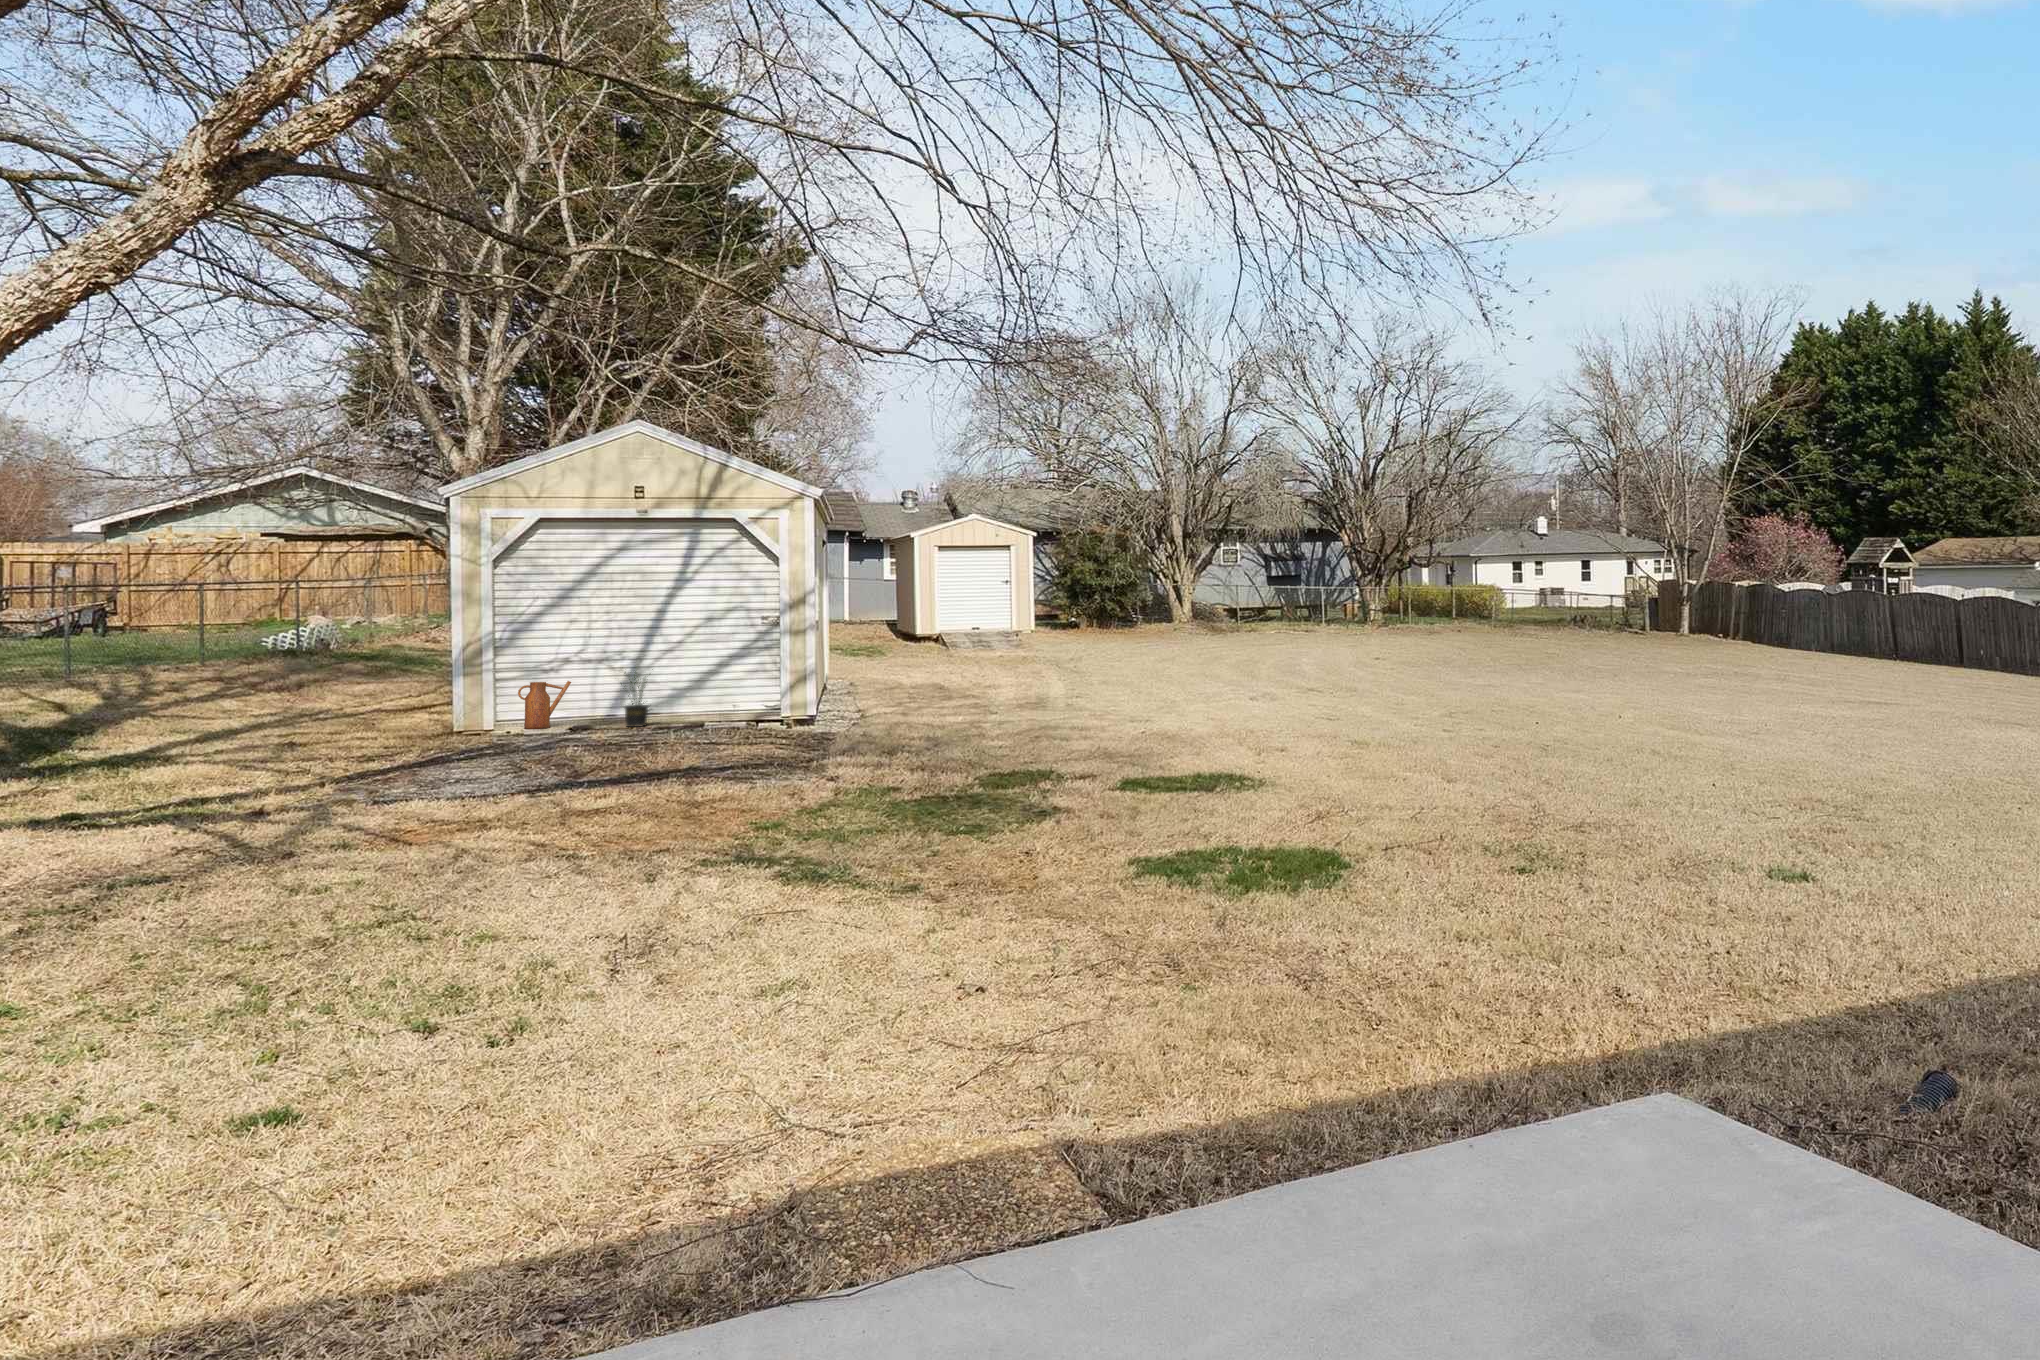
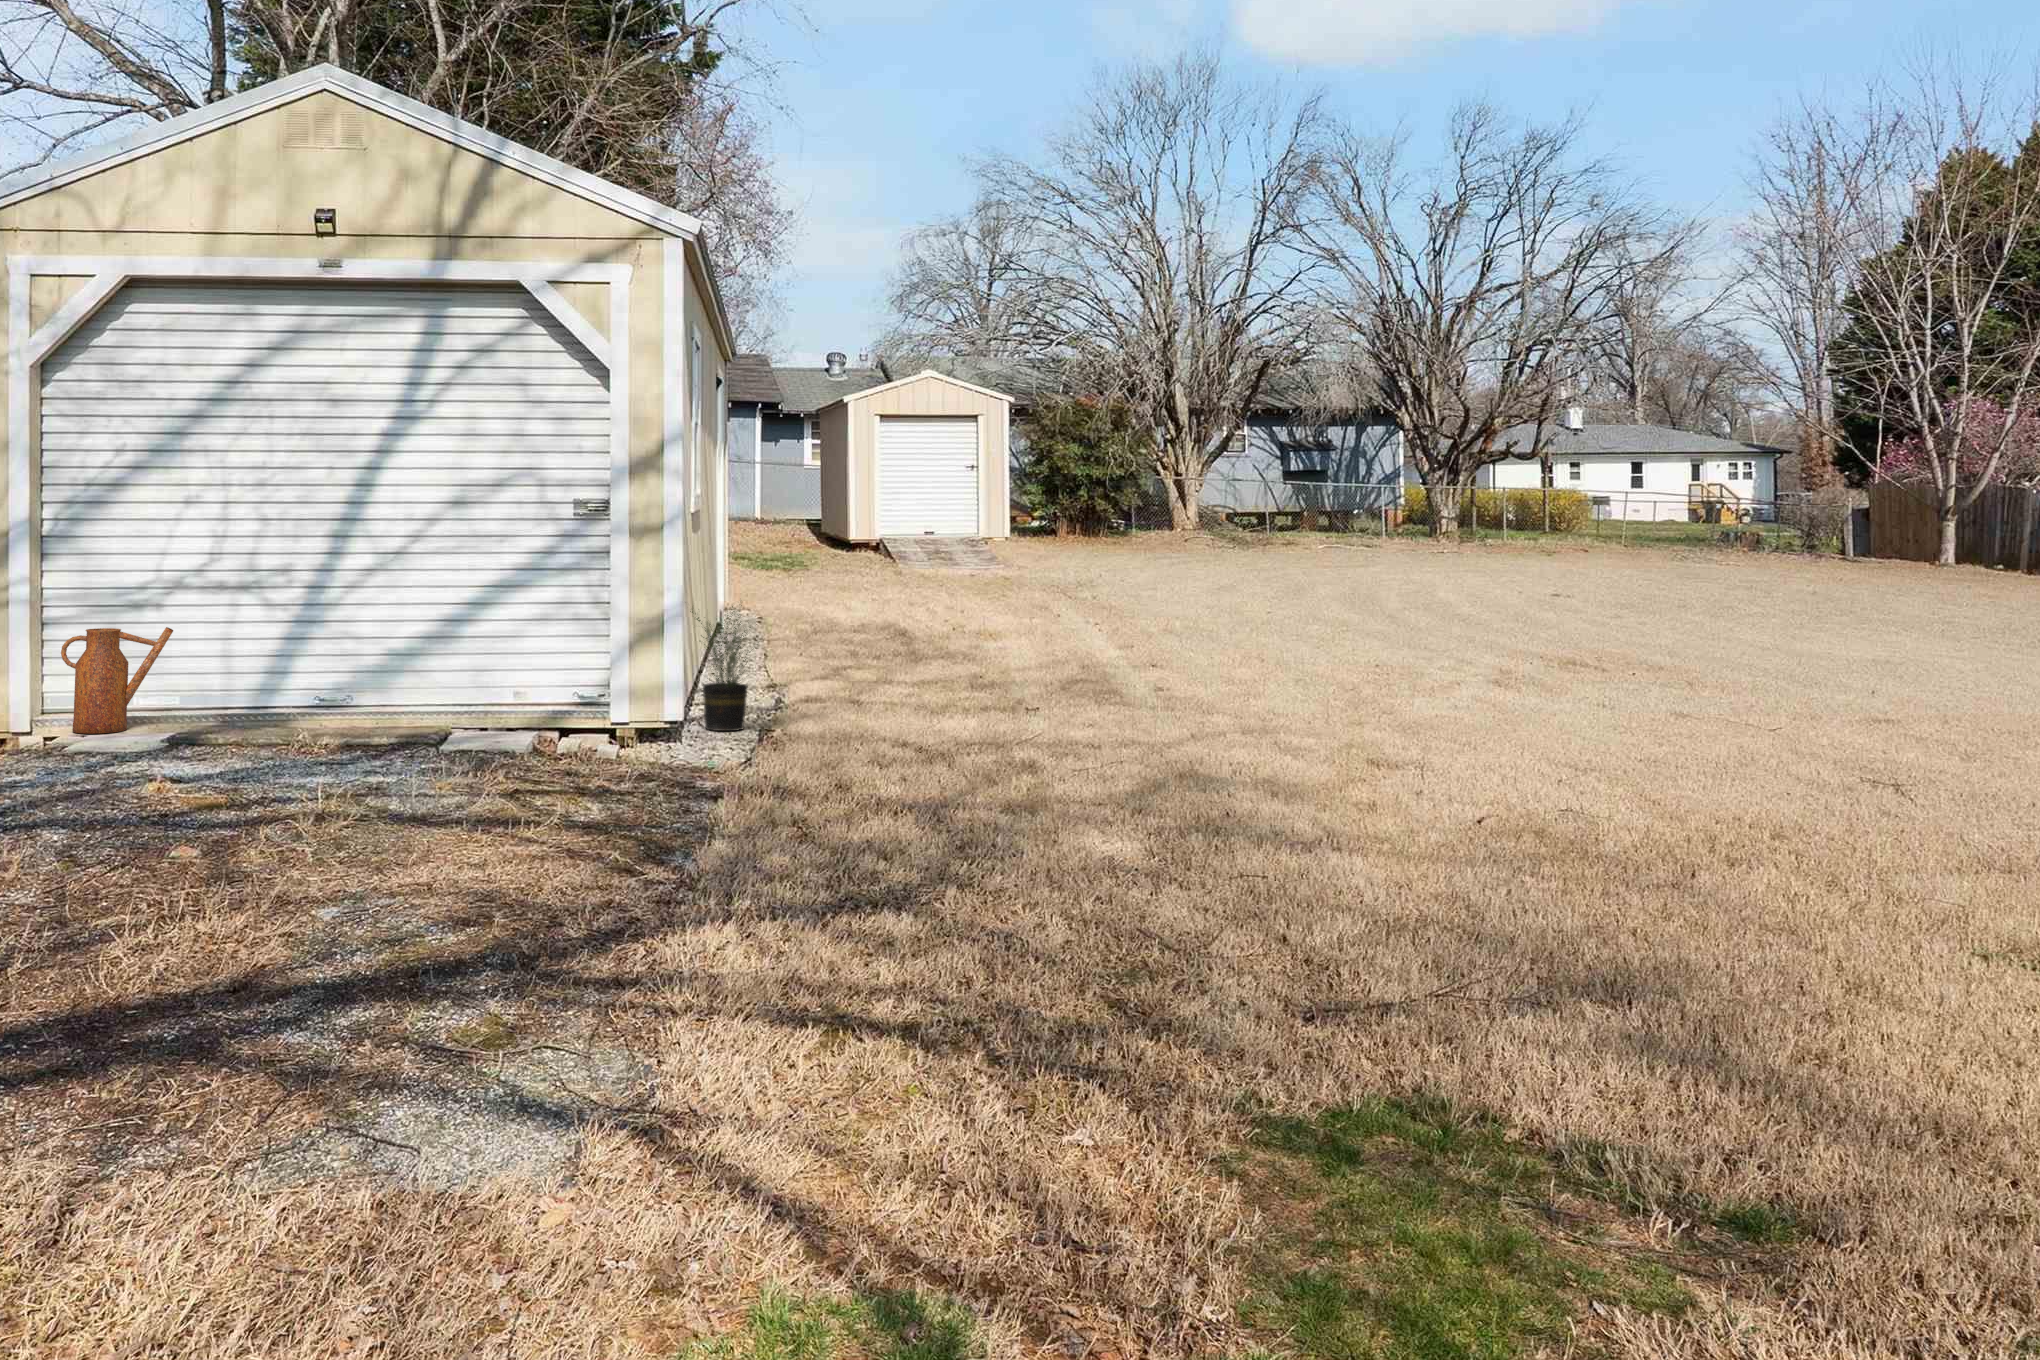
potted plant: present [621,667,653,727] -> present [690,605,758,731]

